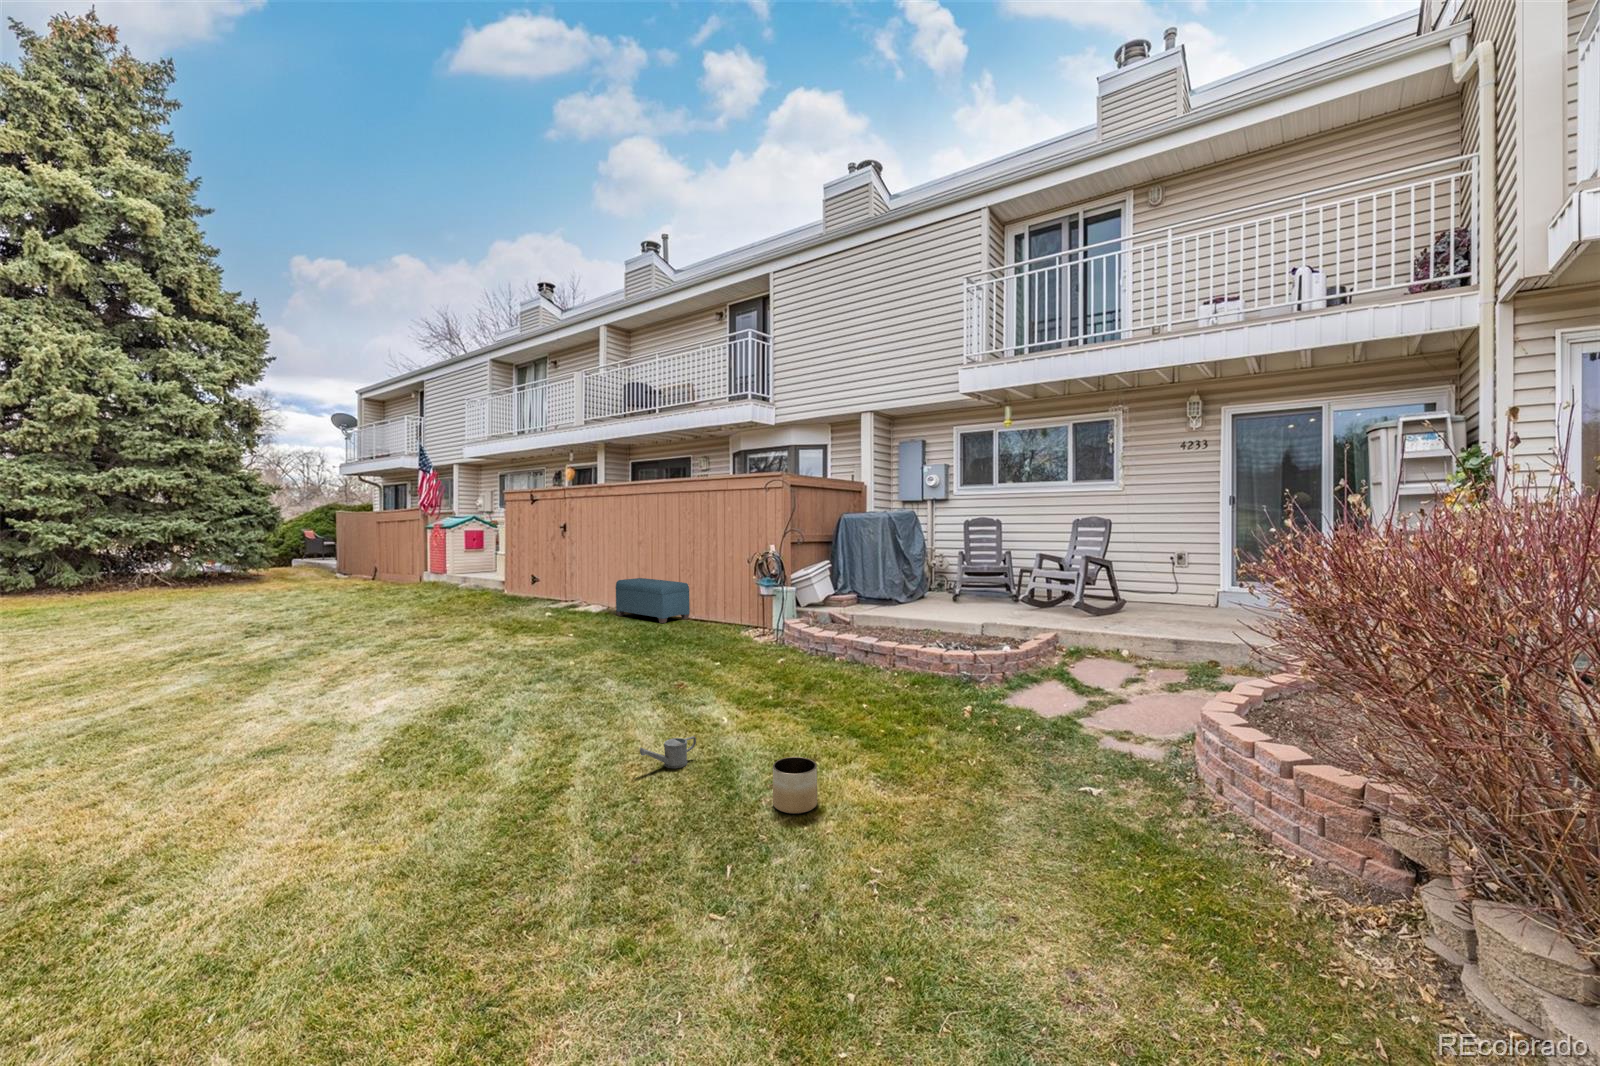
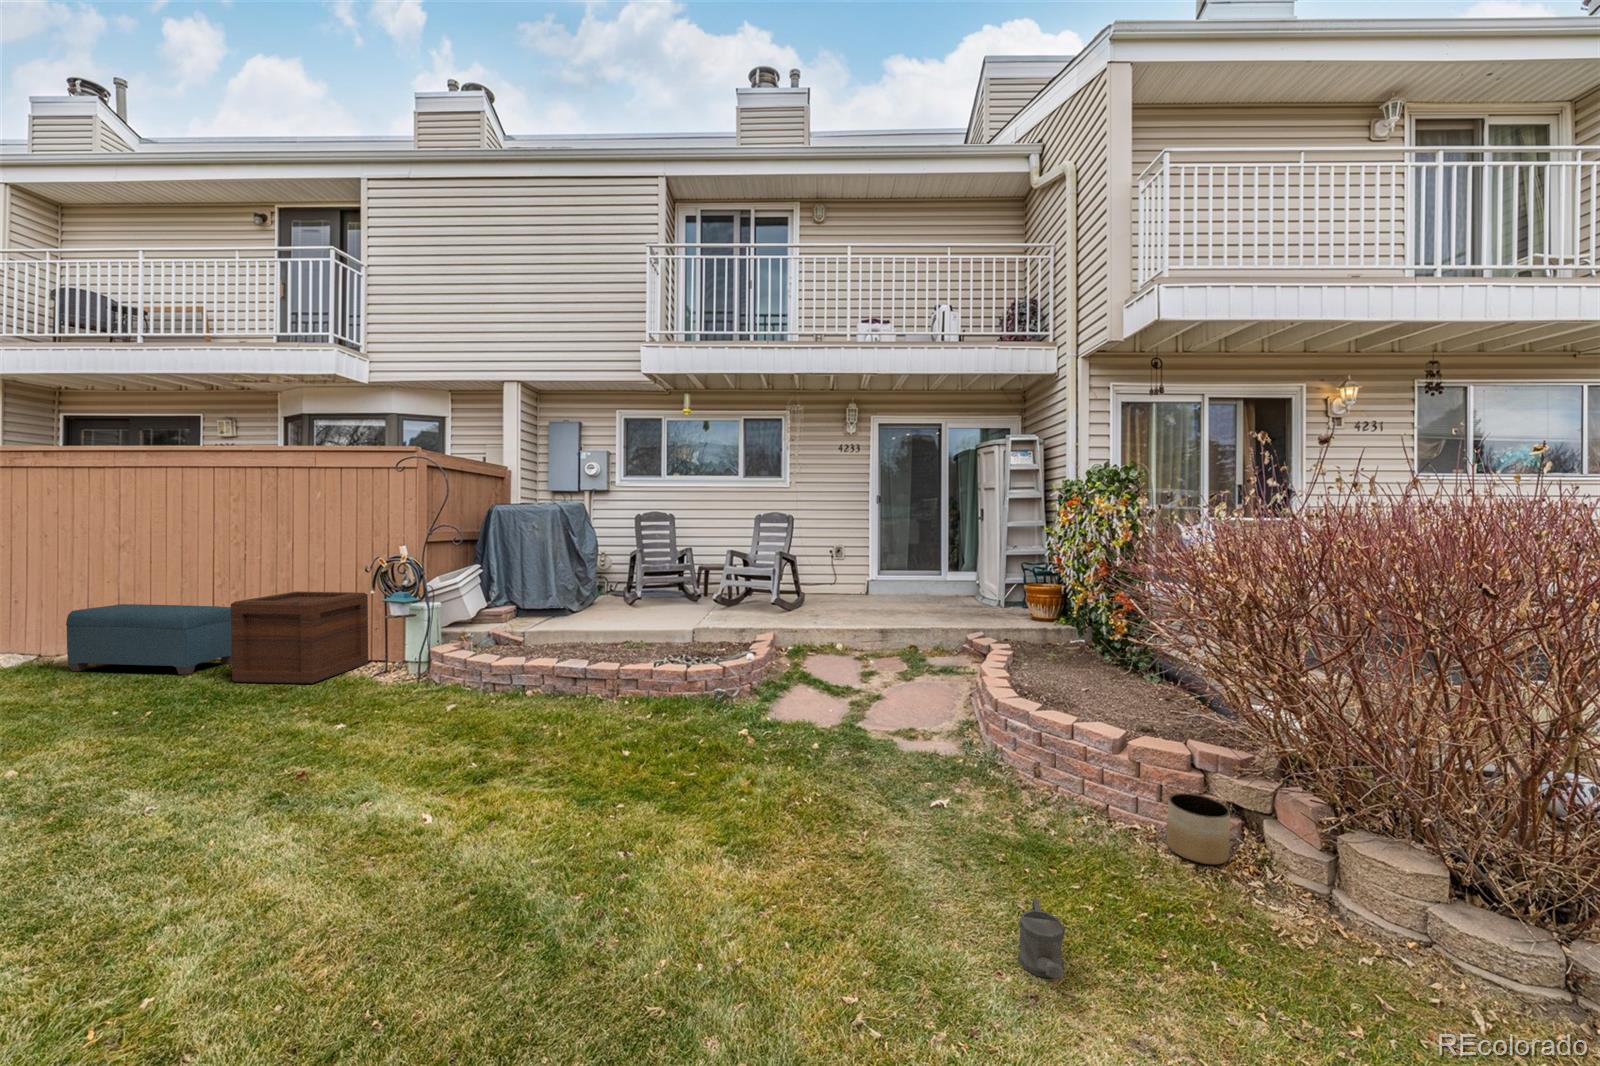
wooden crate: none [680,575,754,636] -> present [231,591,368,684]
watering can: present [640,736,696,769] -> present [1018,899,1065,978]
planter: present [773,757,817,814] -> present [1166,793,1230,865]

